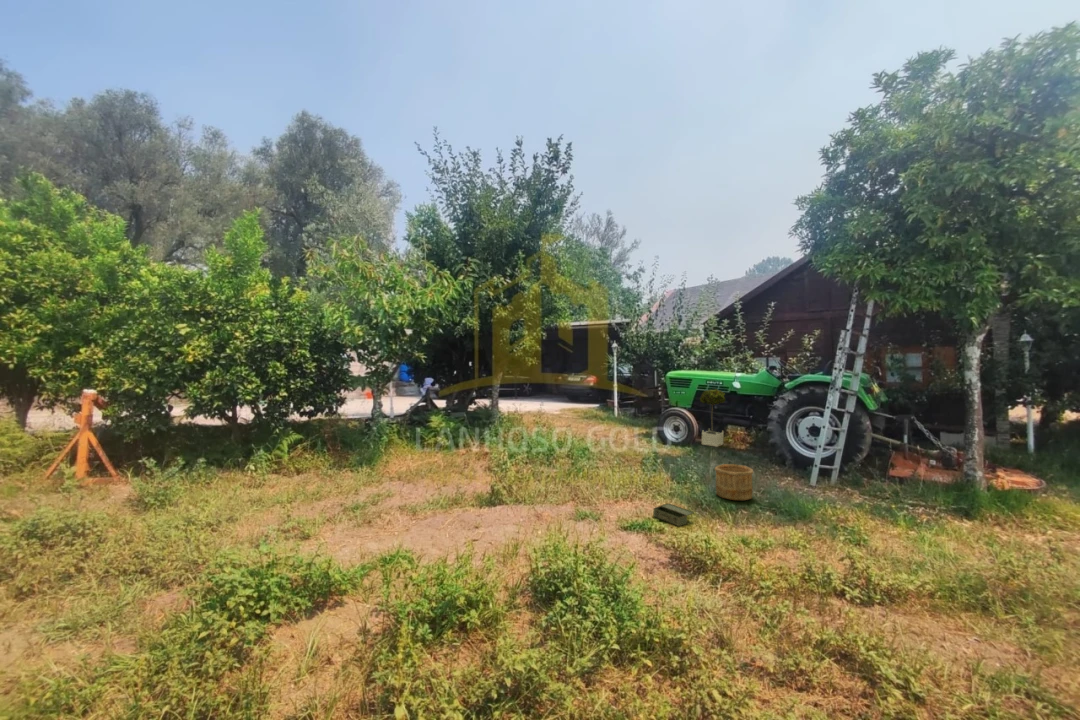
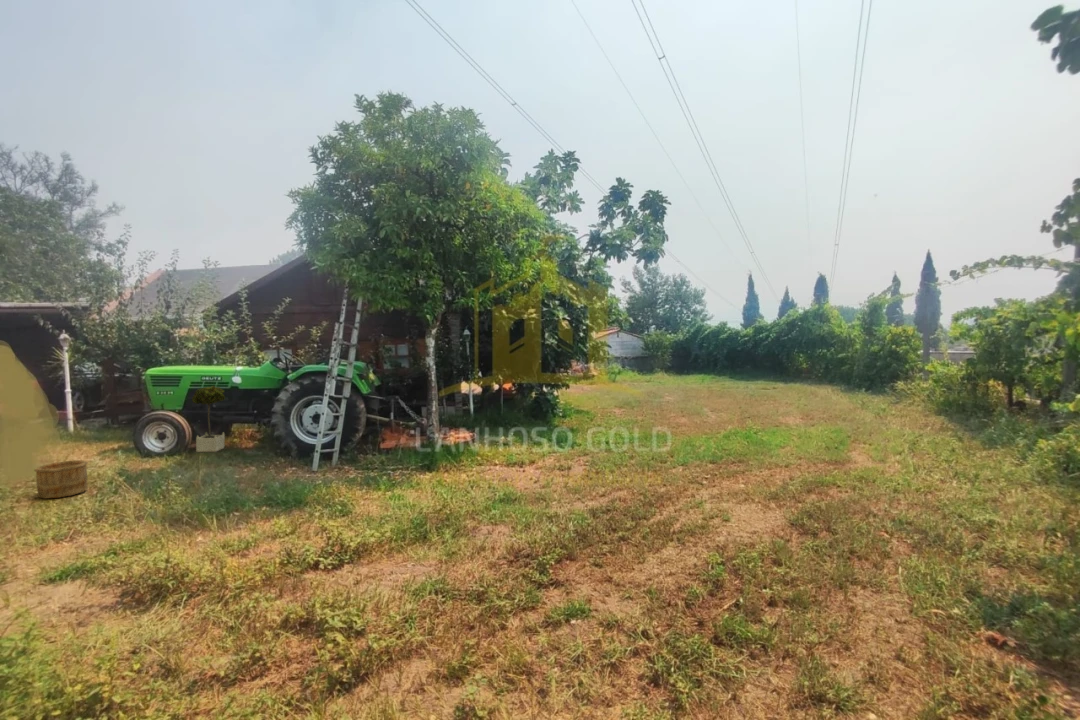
wooden bucket: present [715,464,753,500] -> present [34,460,88,498]
toolbox: present [653,504,694,526] -> none [114,528,174,550]

